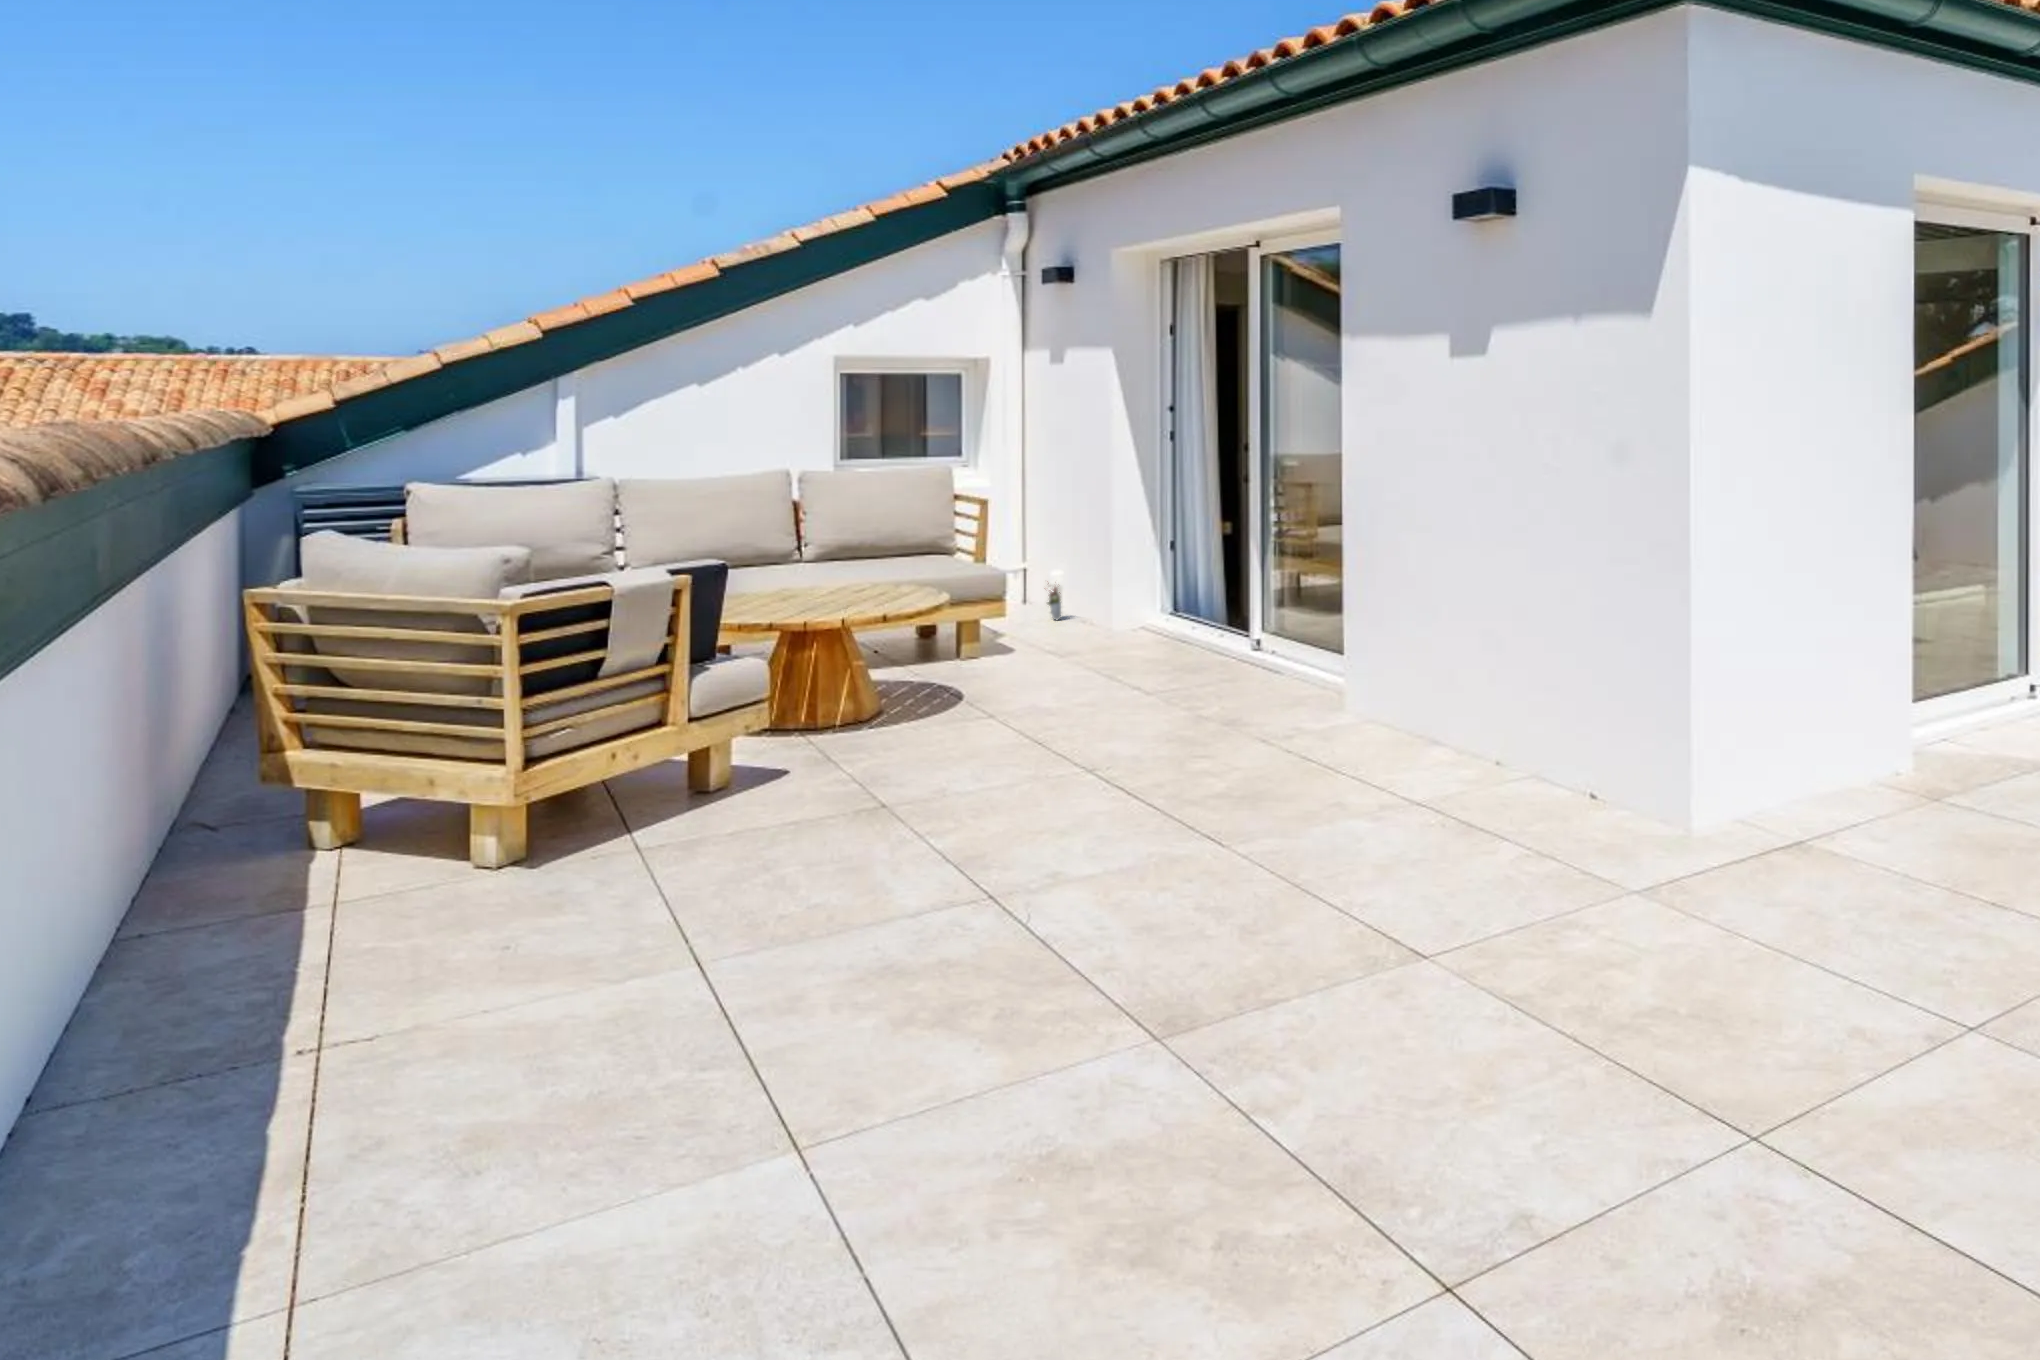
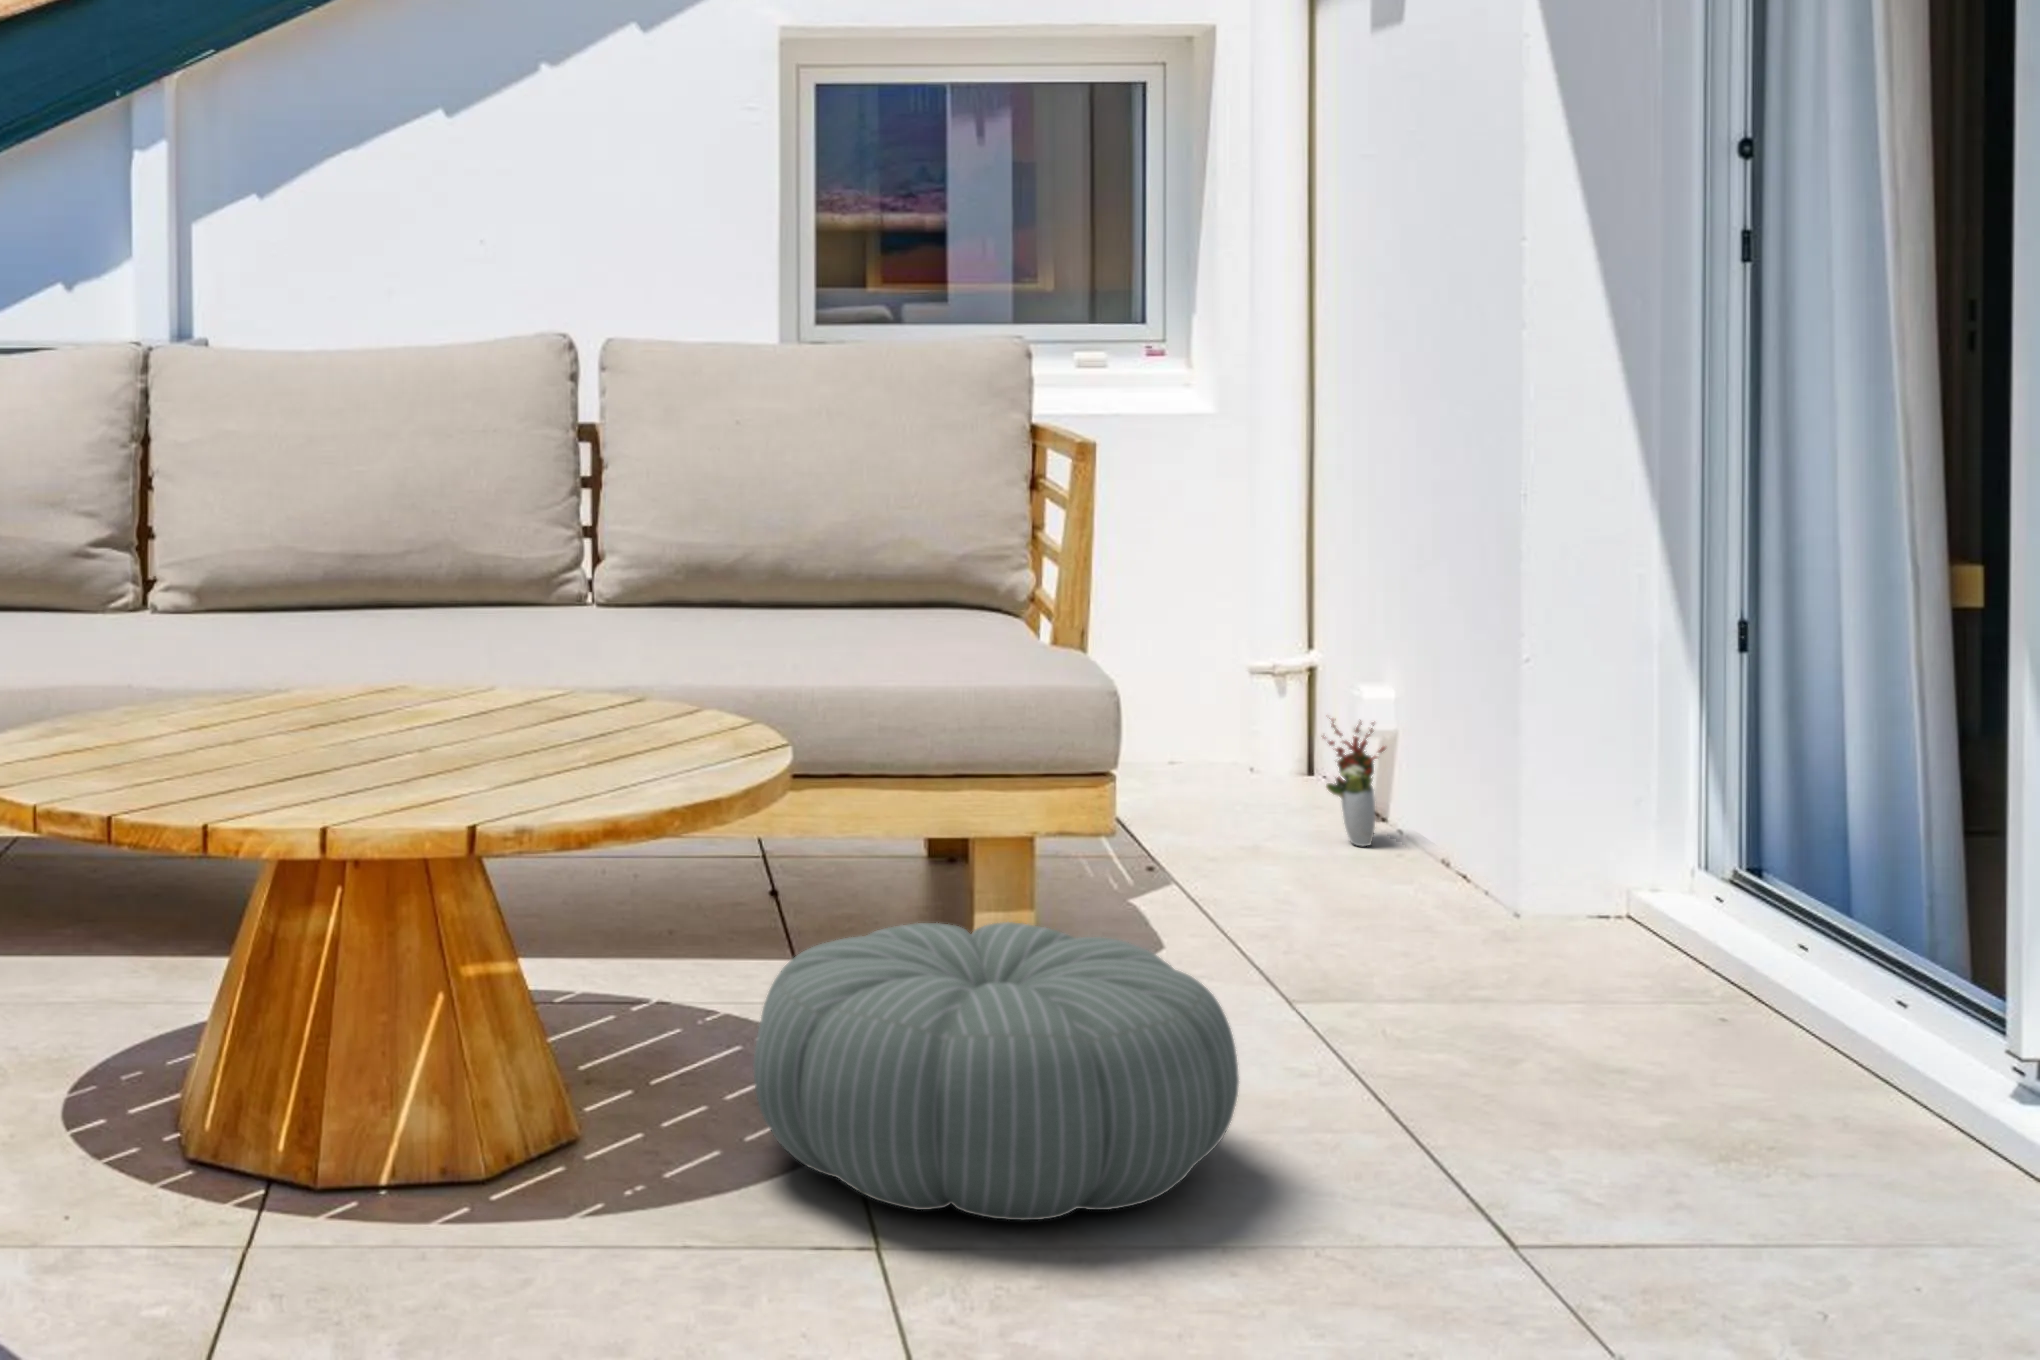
pouf: none [933,634,1067,705] -> present [753,922,1239,1220]

